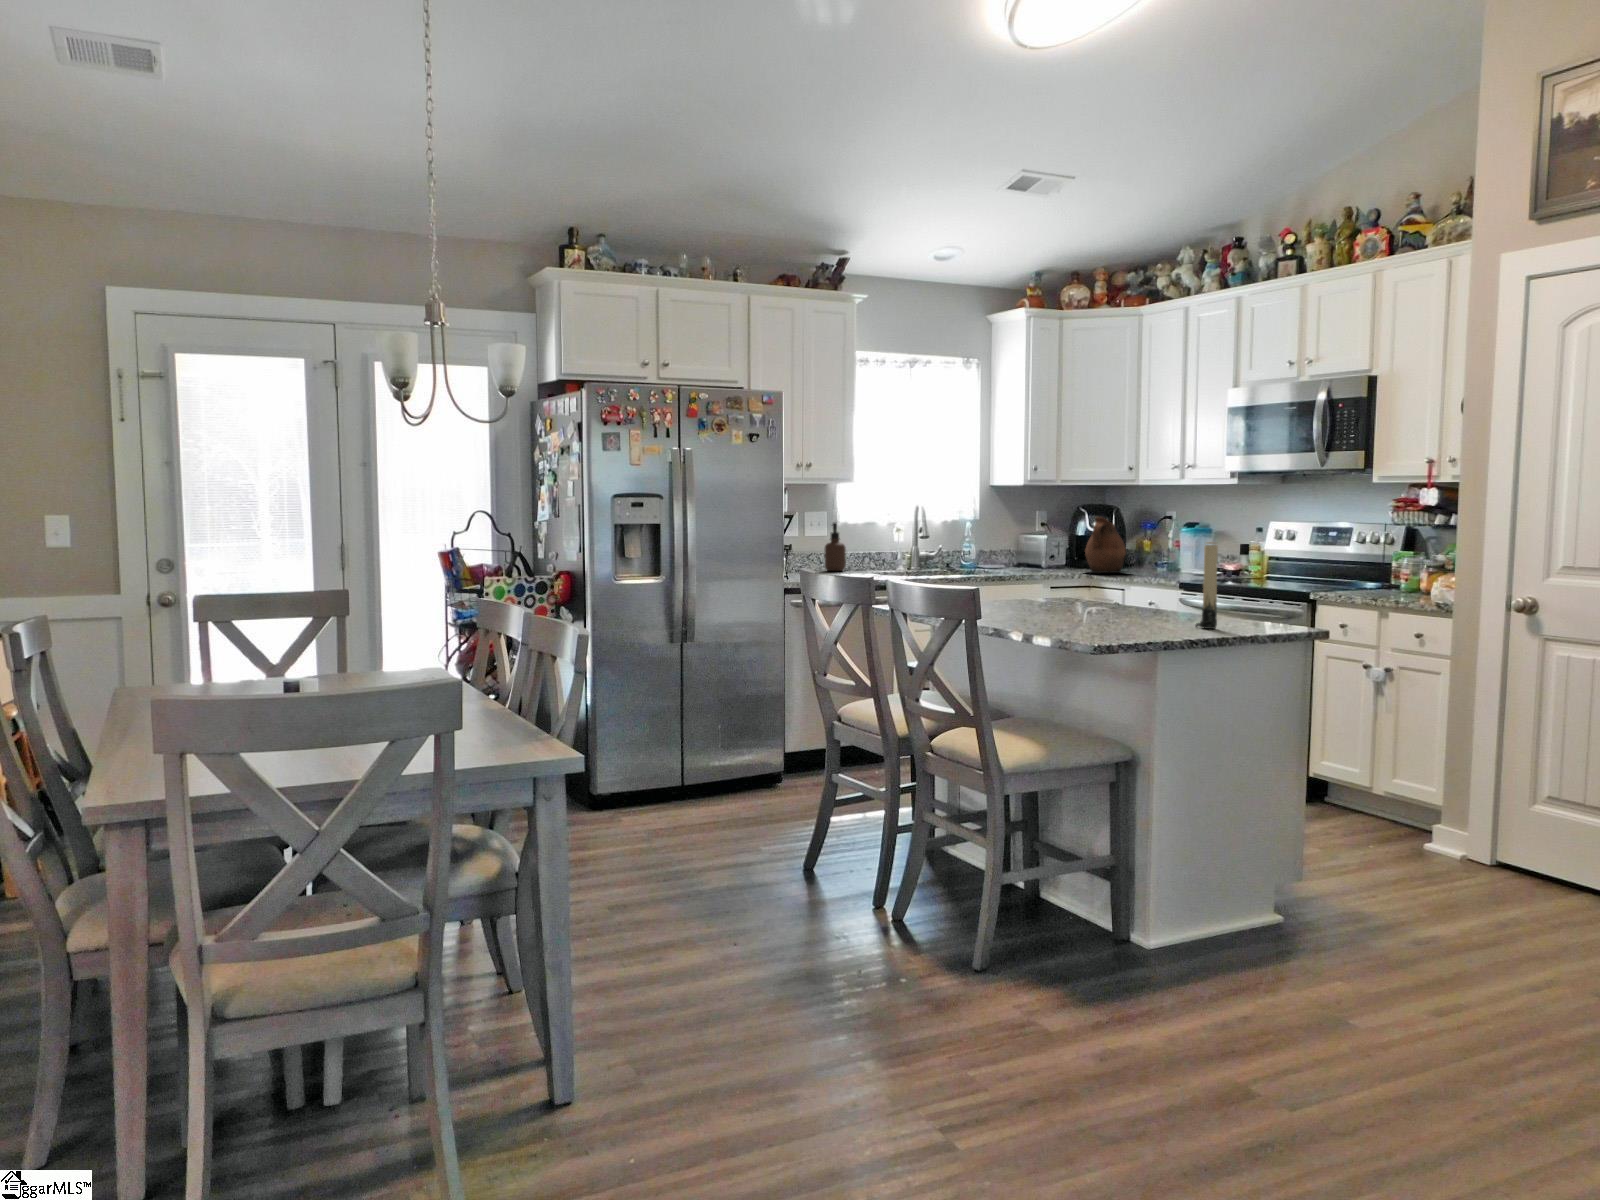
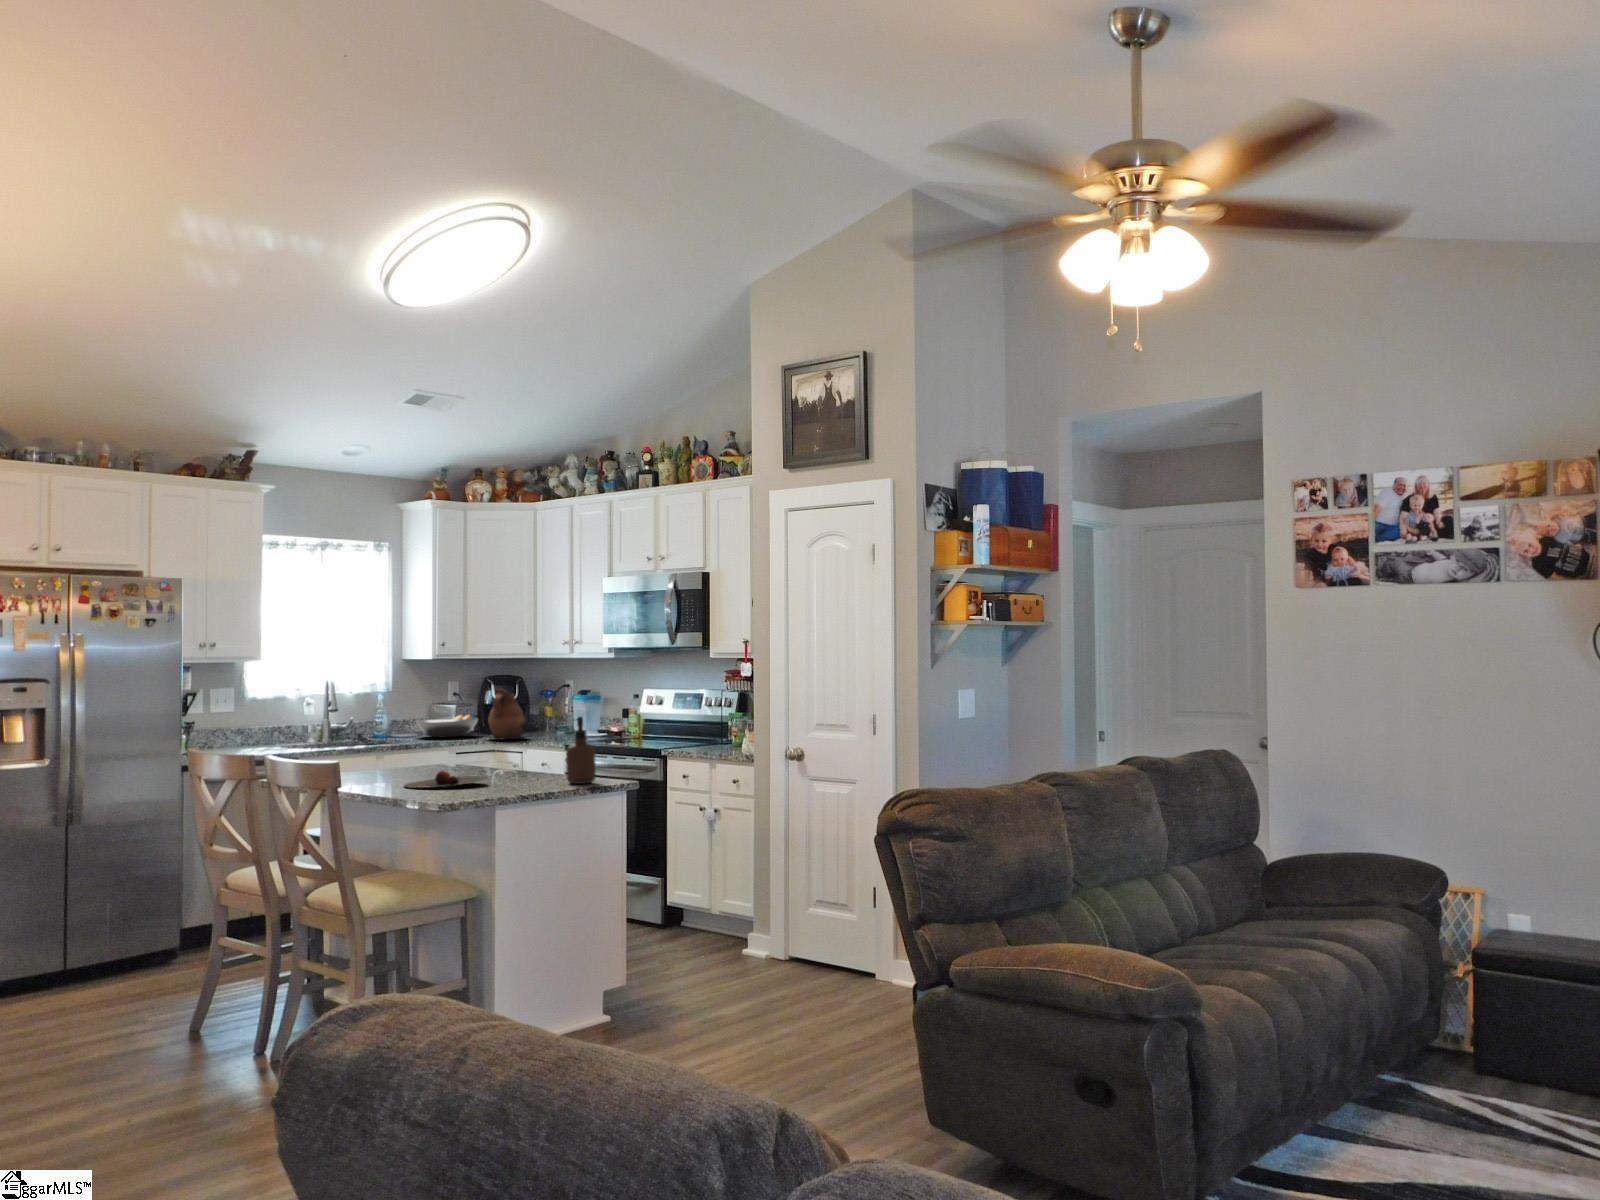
soap dispenser: present [824,523,846,571] -> present [566,716,596,784]
candle: present [1195,542,1218,629] -> none [531,717,547,785]
fruit bowl: none [1004,545,1071,568] -> present [416,714,478,737]
plate: none [1036,605,1139,625] -> present [404,771,487,788]

